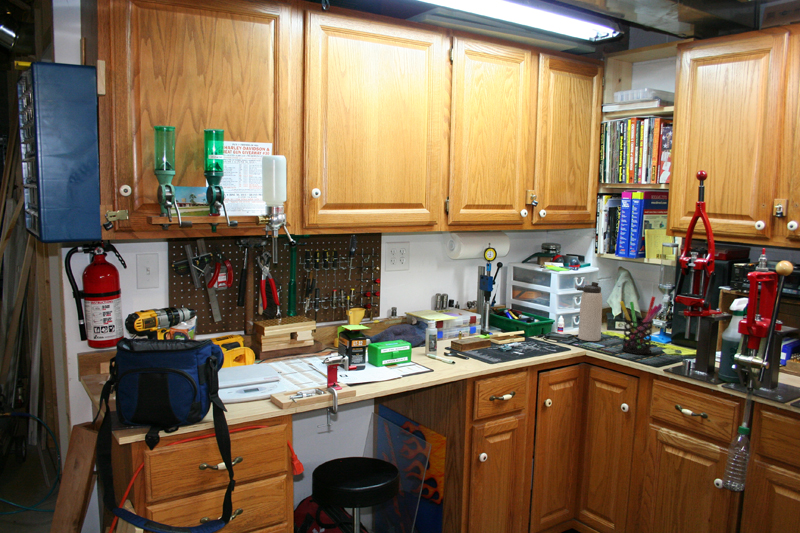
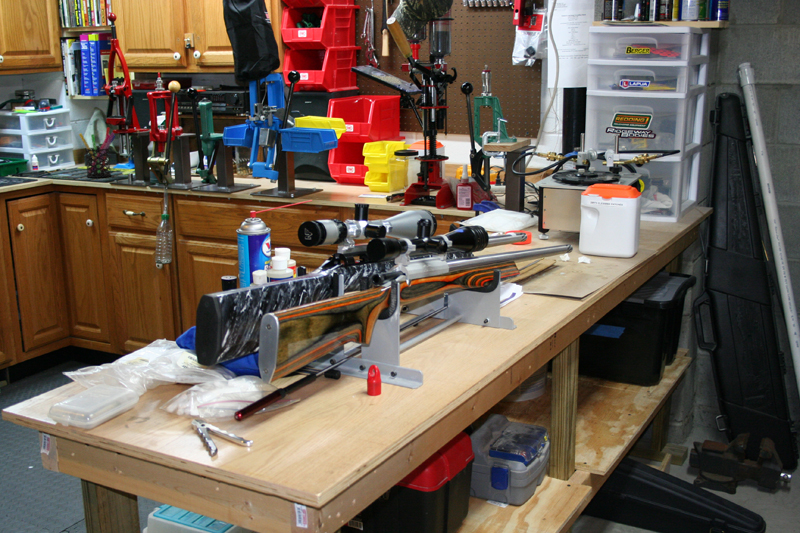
thermos bottle: present [577,282,602,341] -> none [44,120,72,174]

